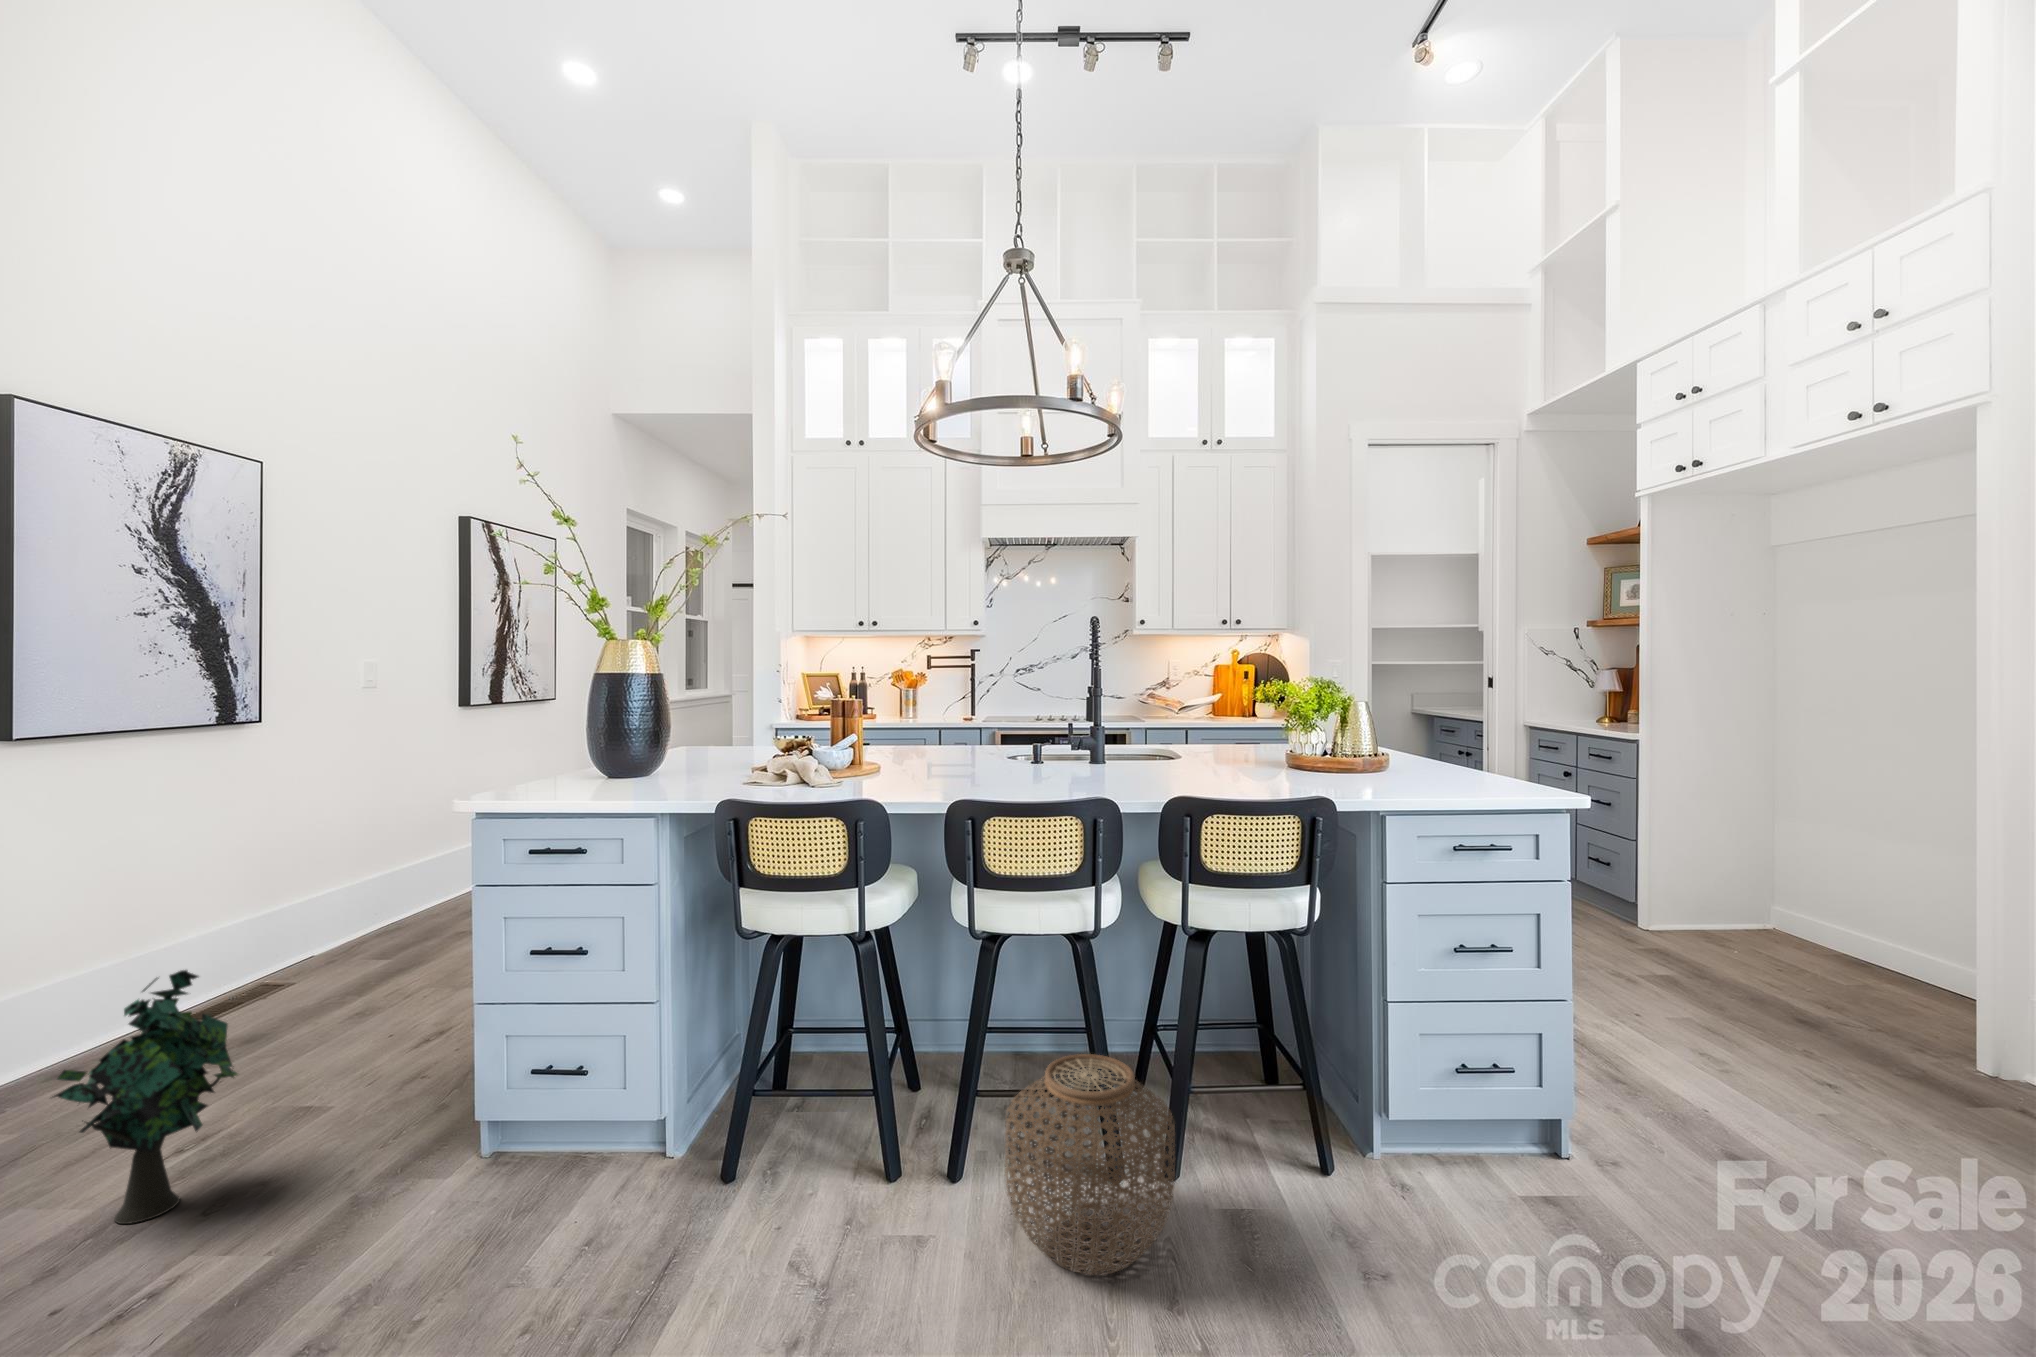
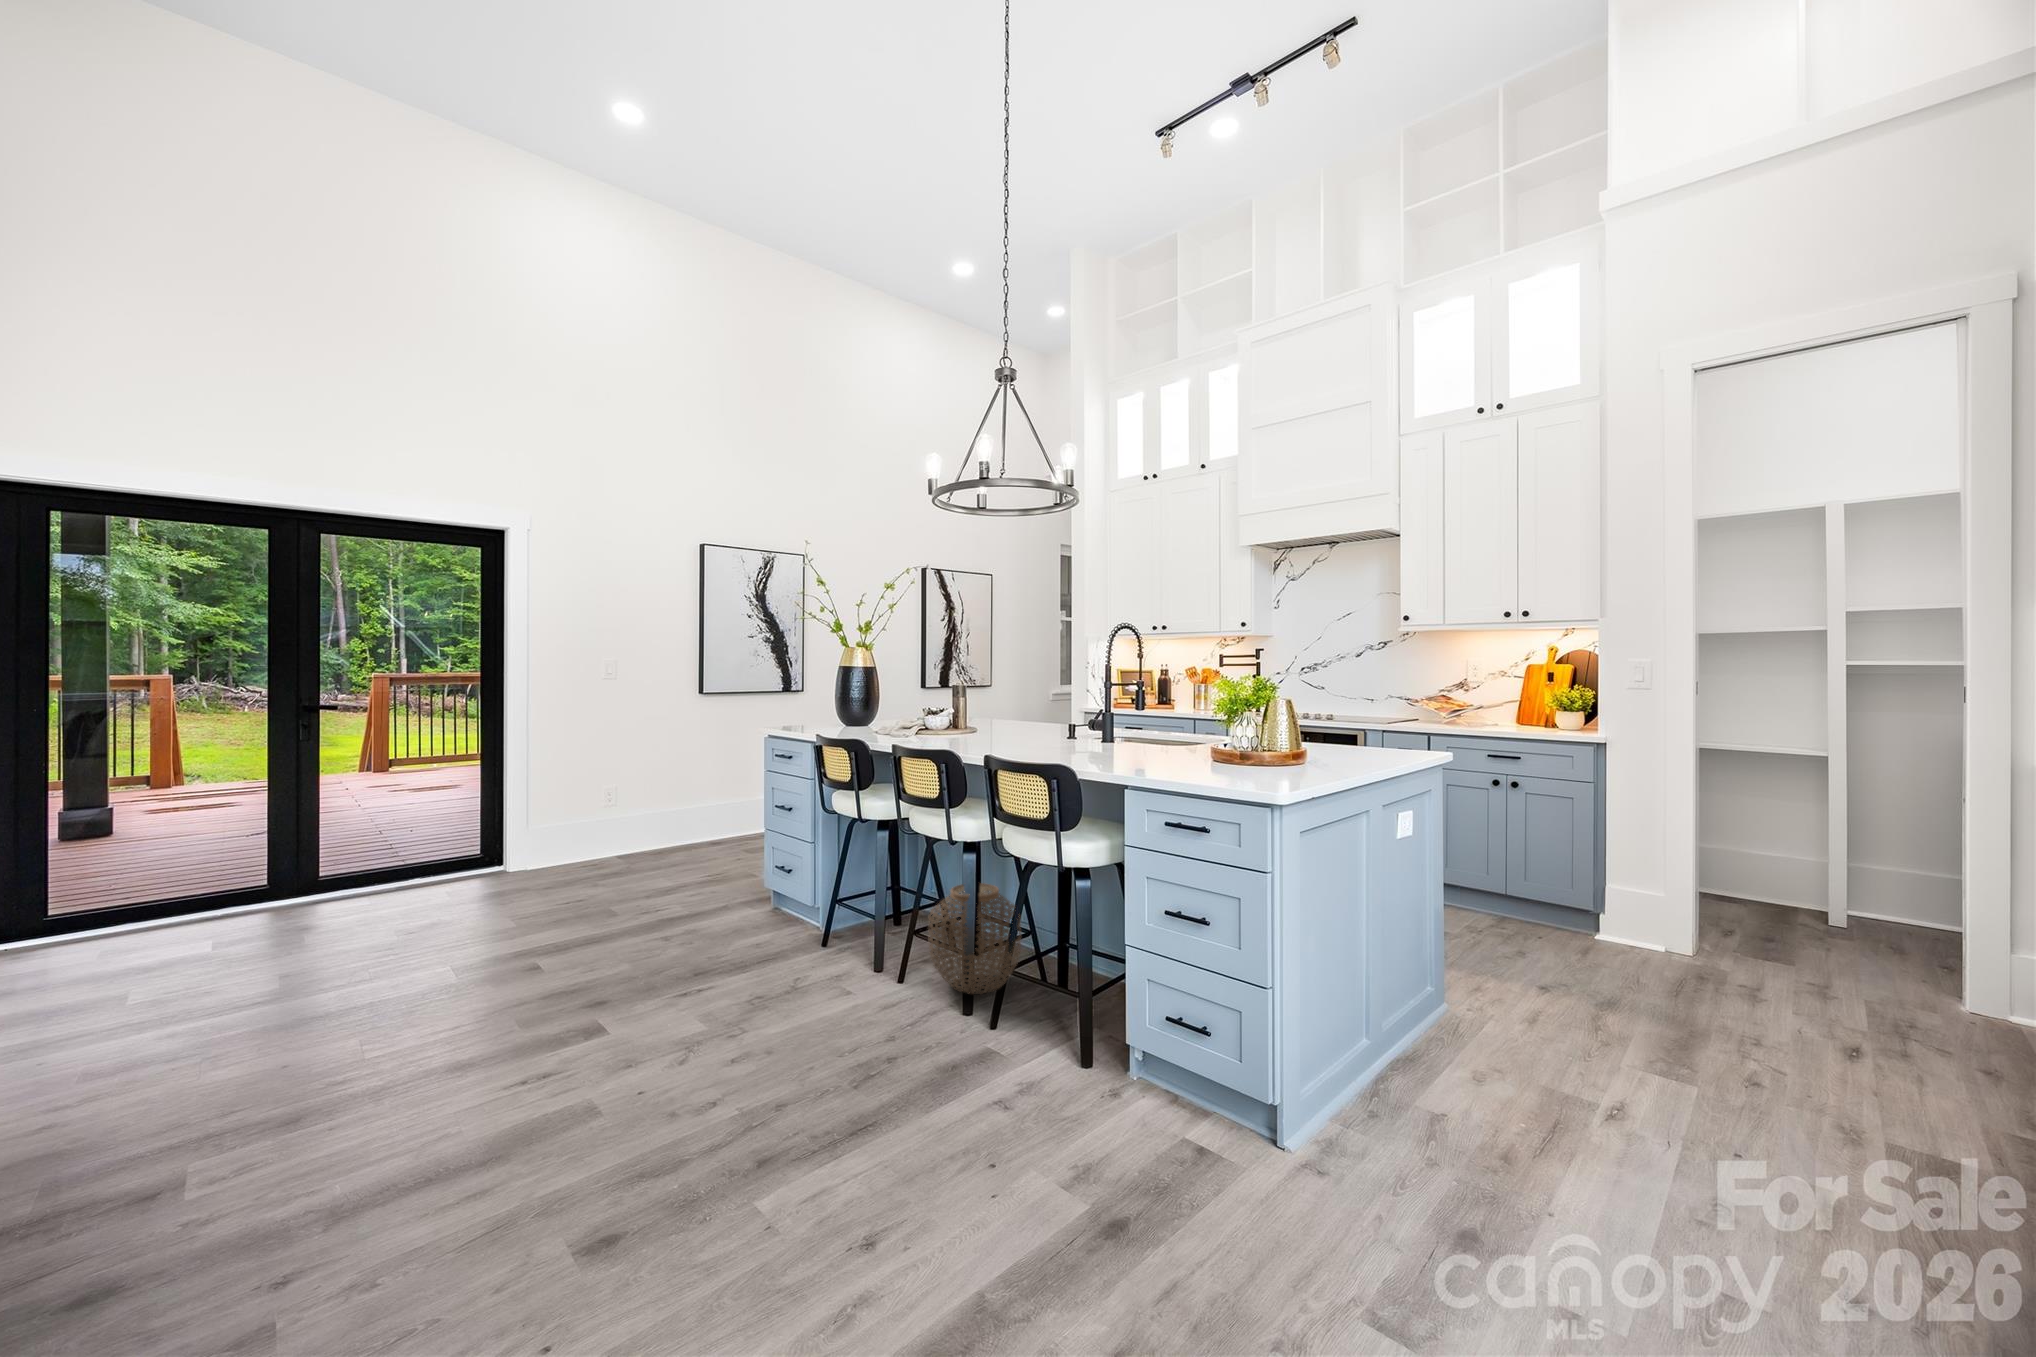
decorative plant: present [52,970,238,1224] -> none [669,792,730,891]

